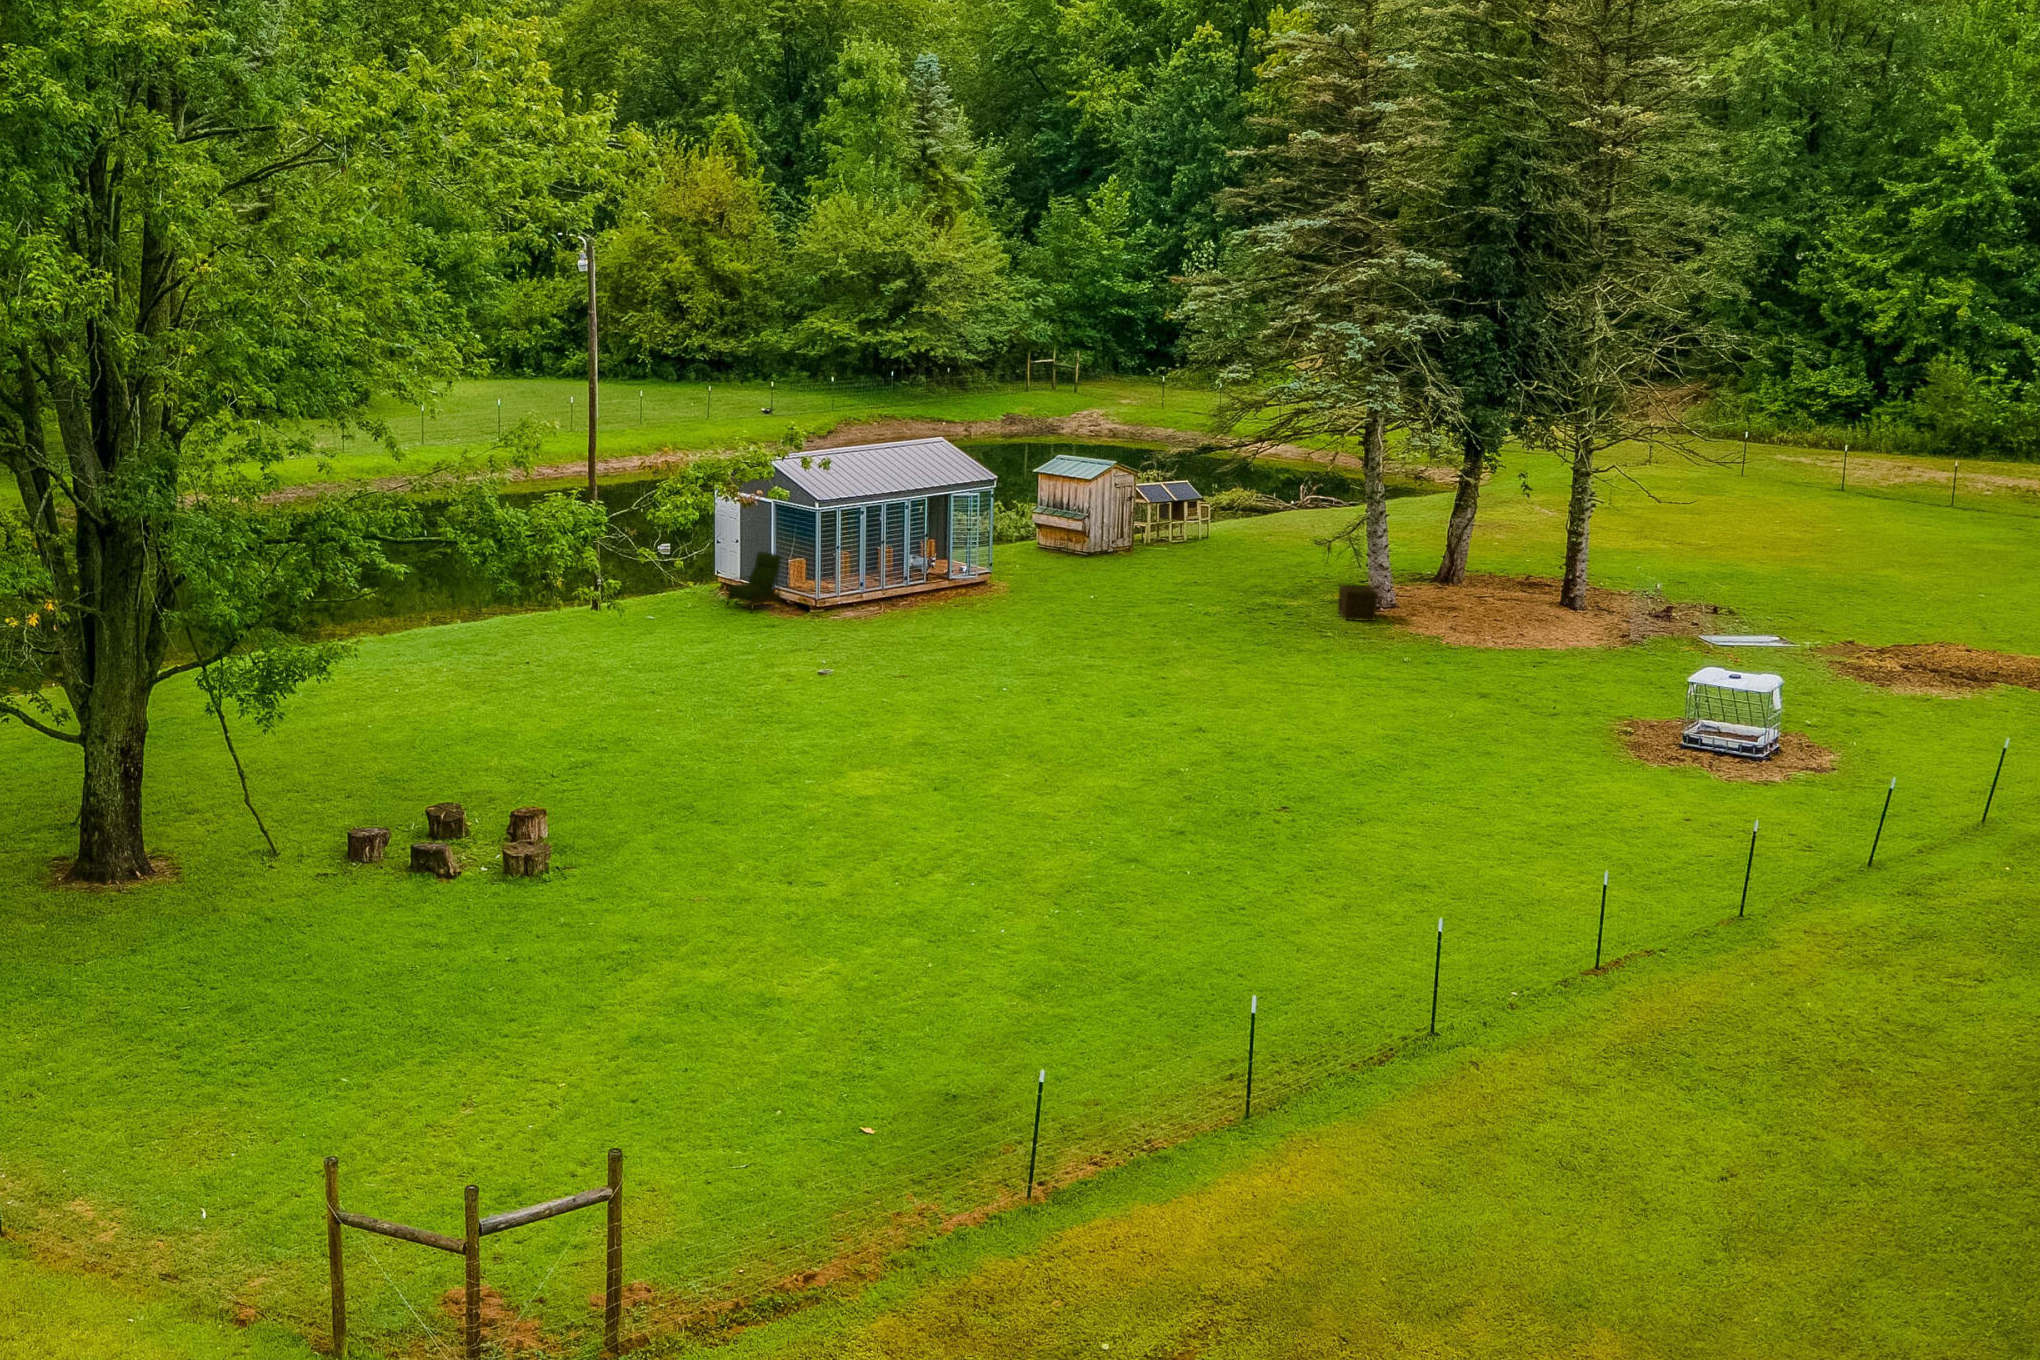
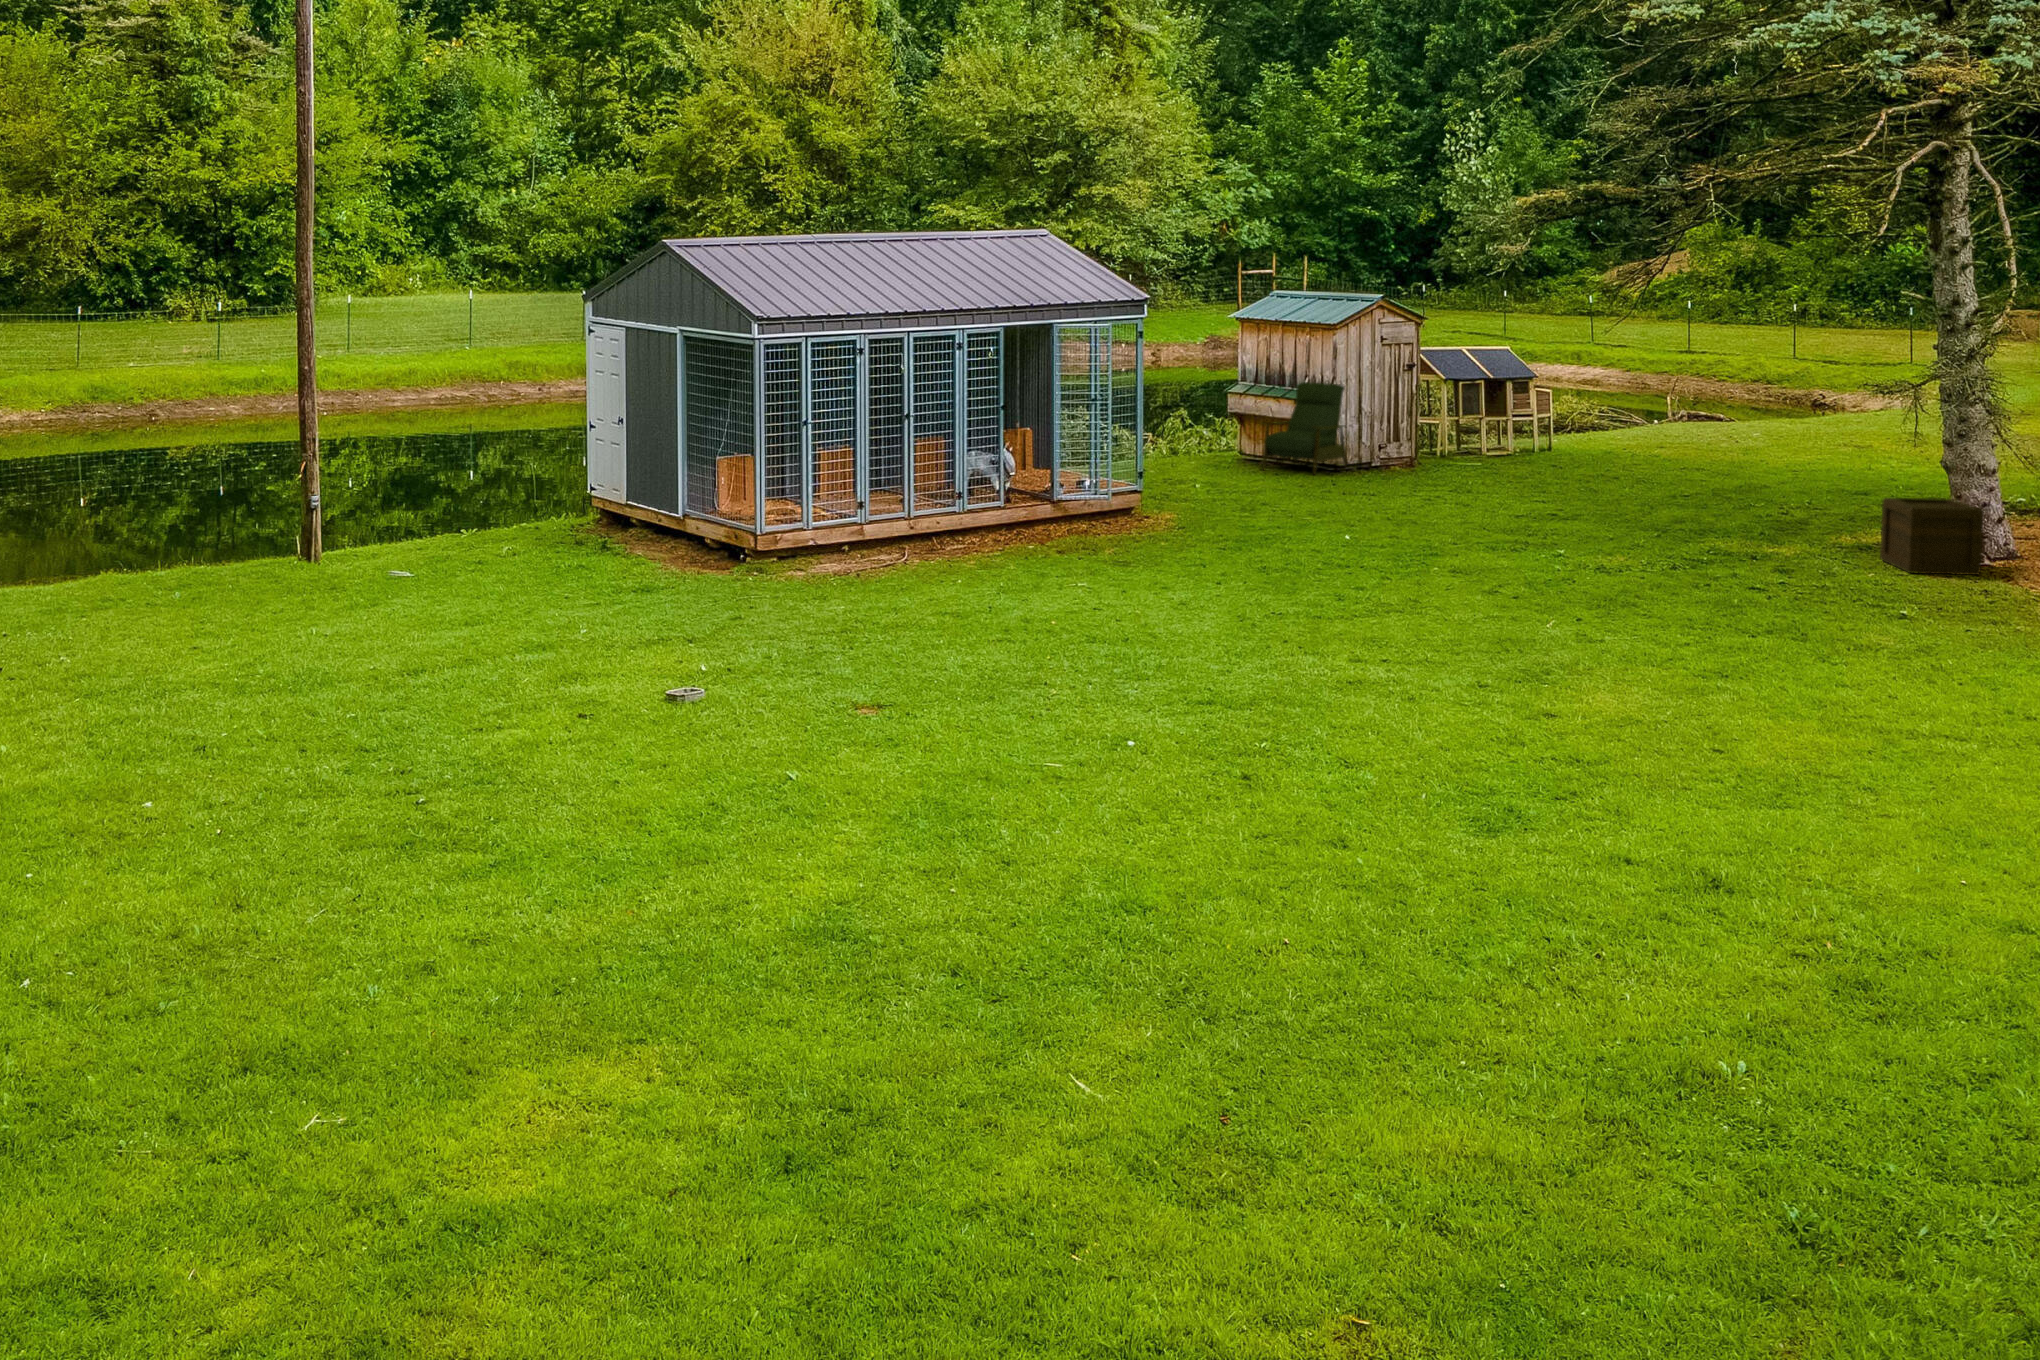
chair: present [727,552,782,609] -> present [1262,382,1347,475]

